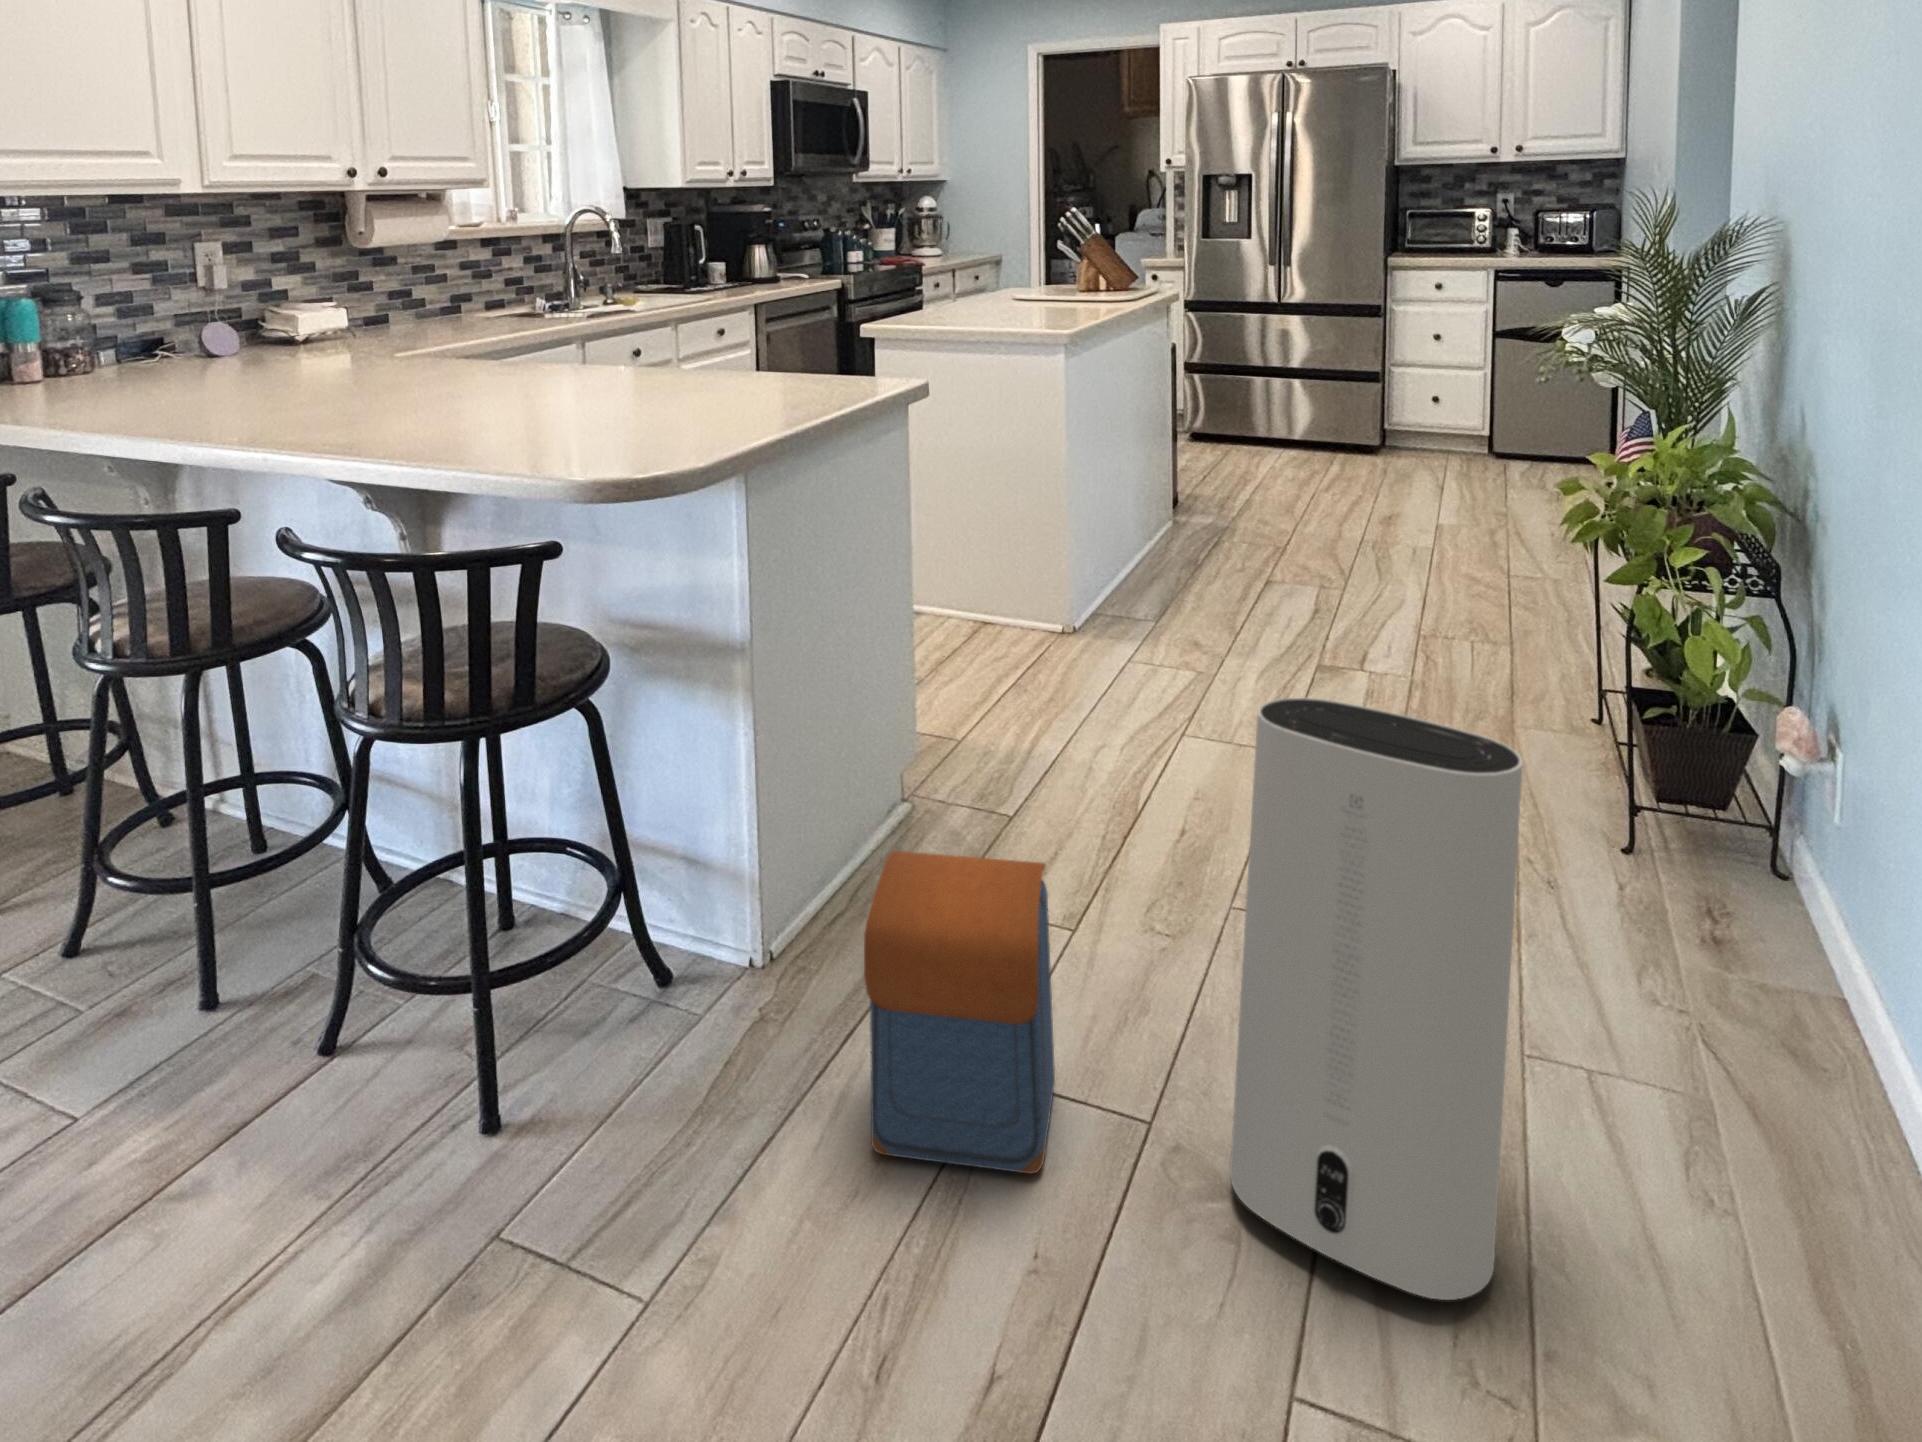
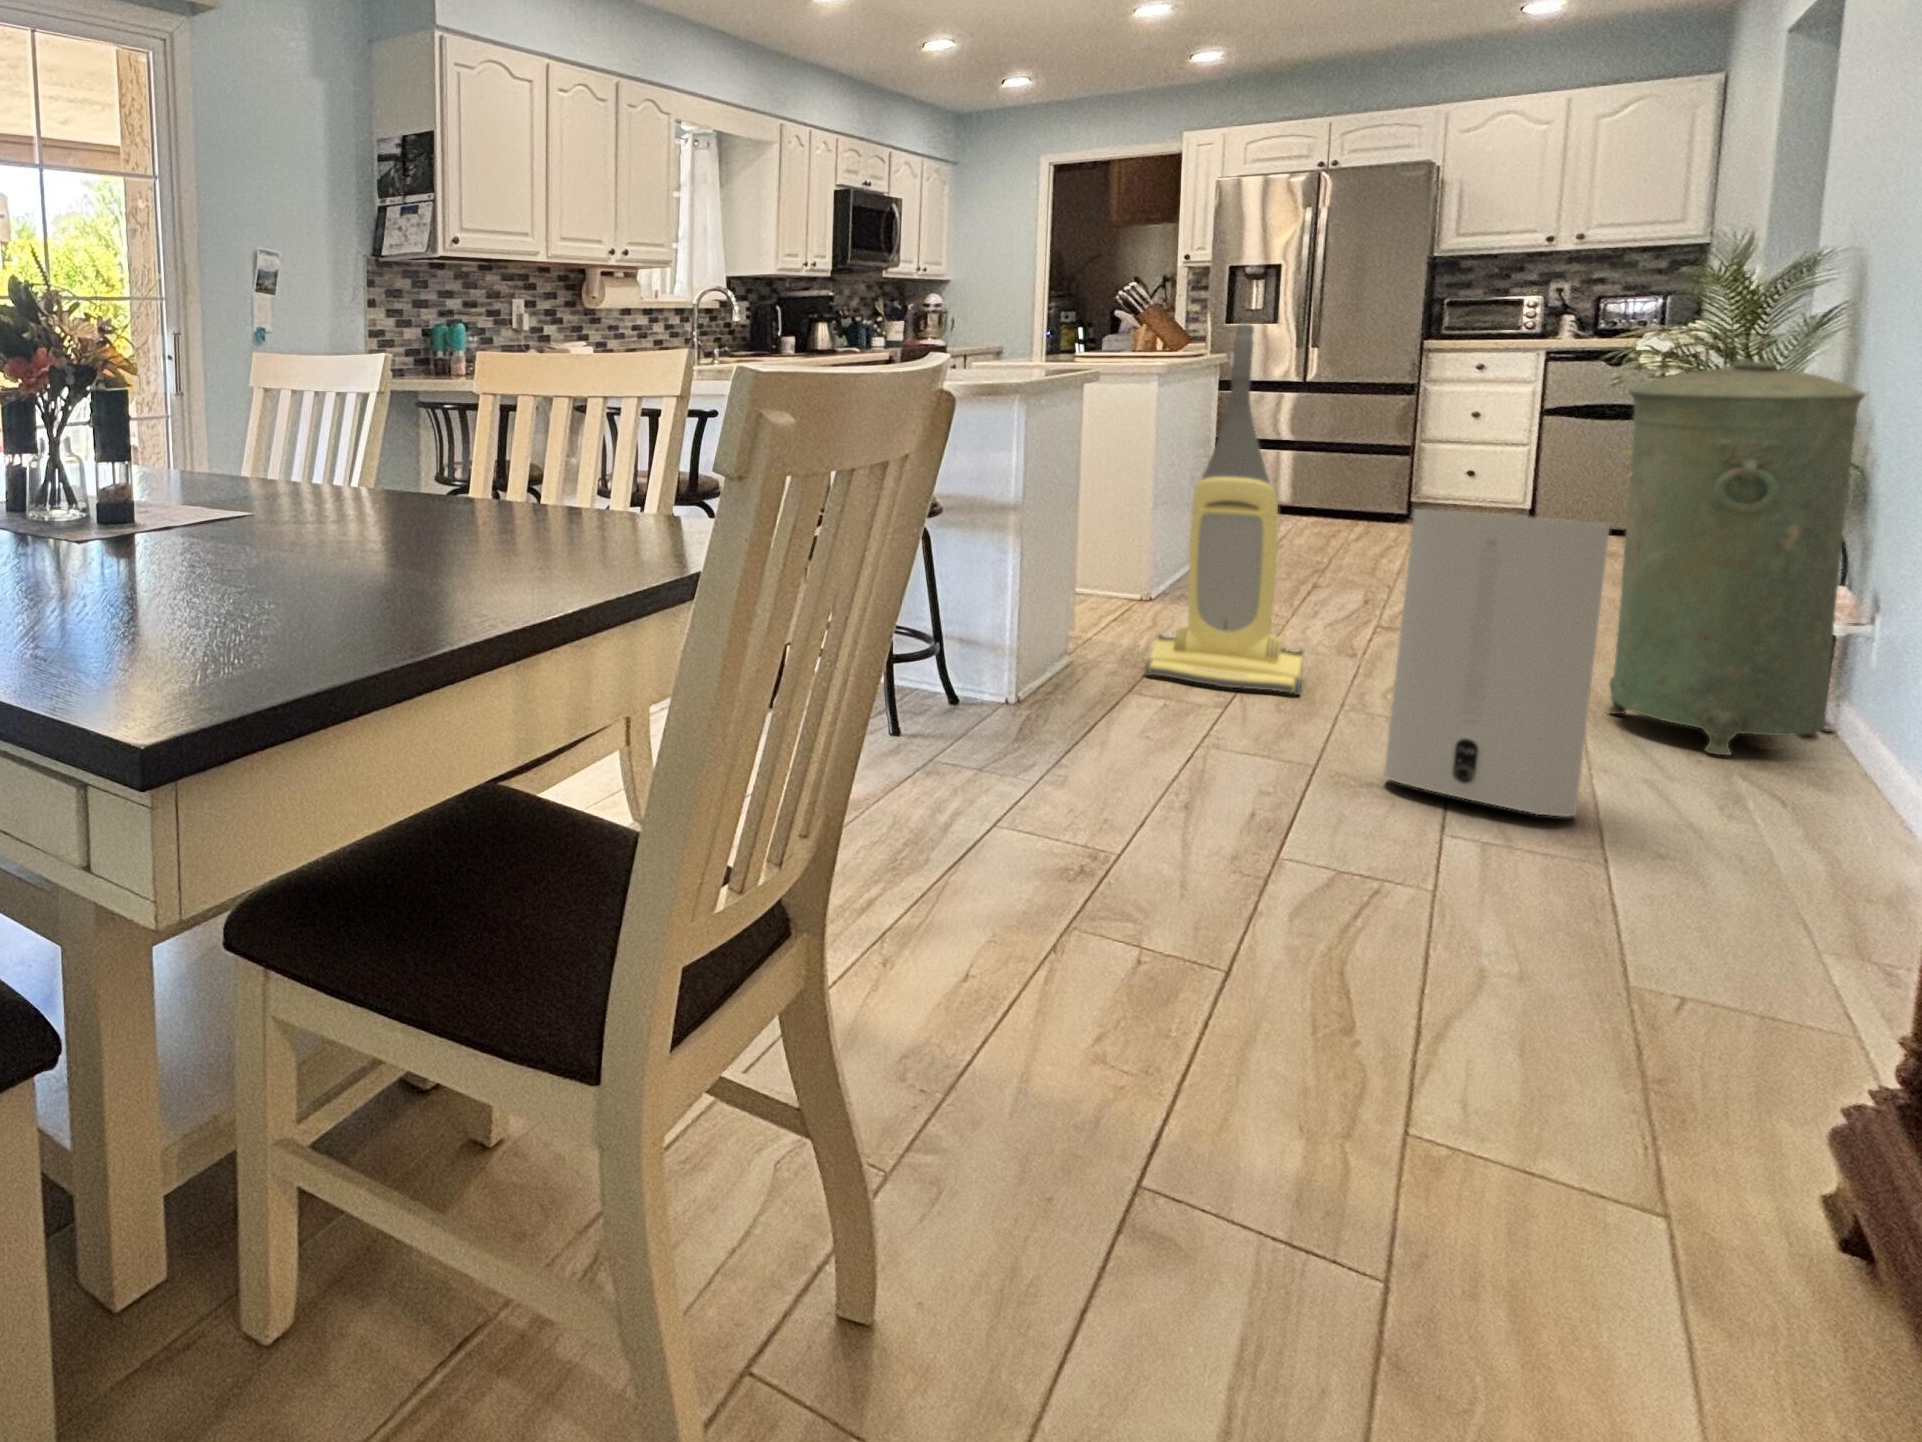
vacuum cleaner: none [991,321,1194,876] -> present [1145,324,1303,695]
trash can: none [1545,397,1820,983] -> present [1608,358,1866,755]
backpack: present [864,851,1055,1174] -> none [1135,602,1261,771]

